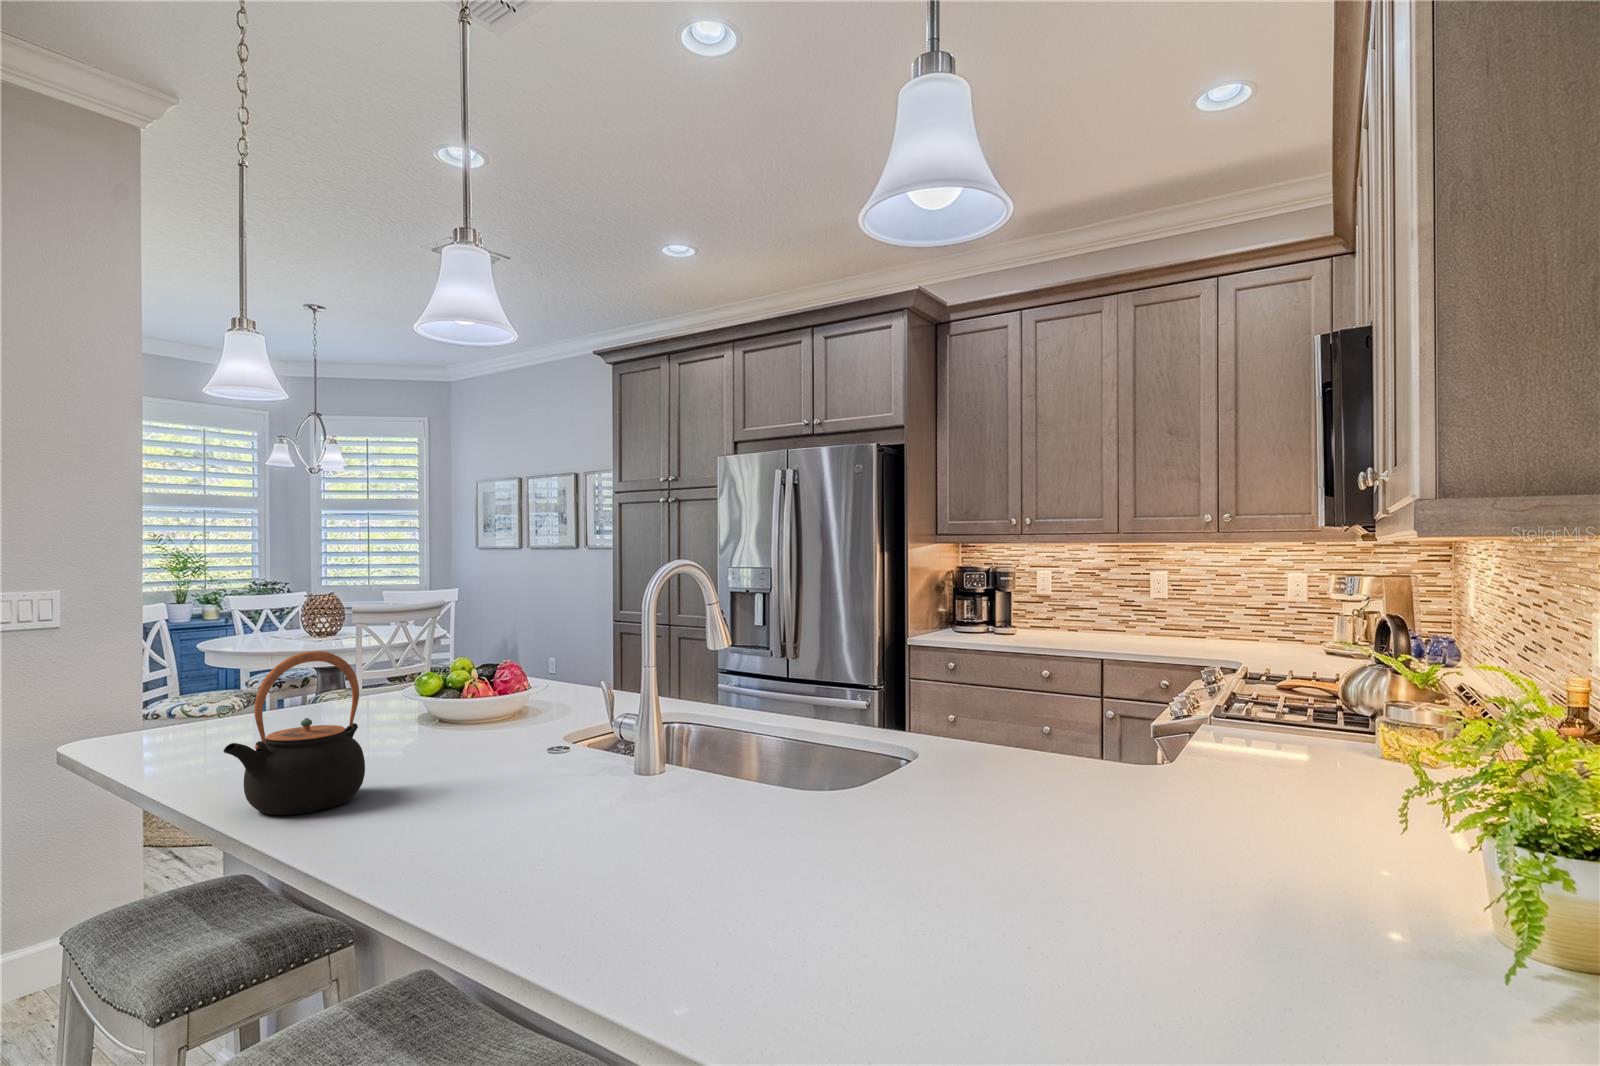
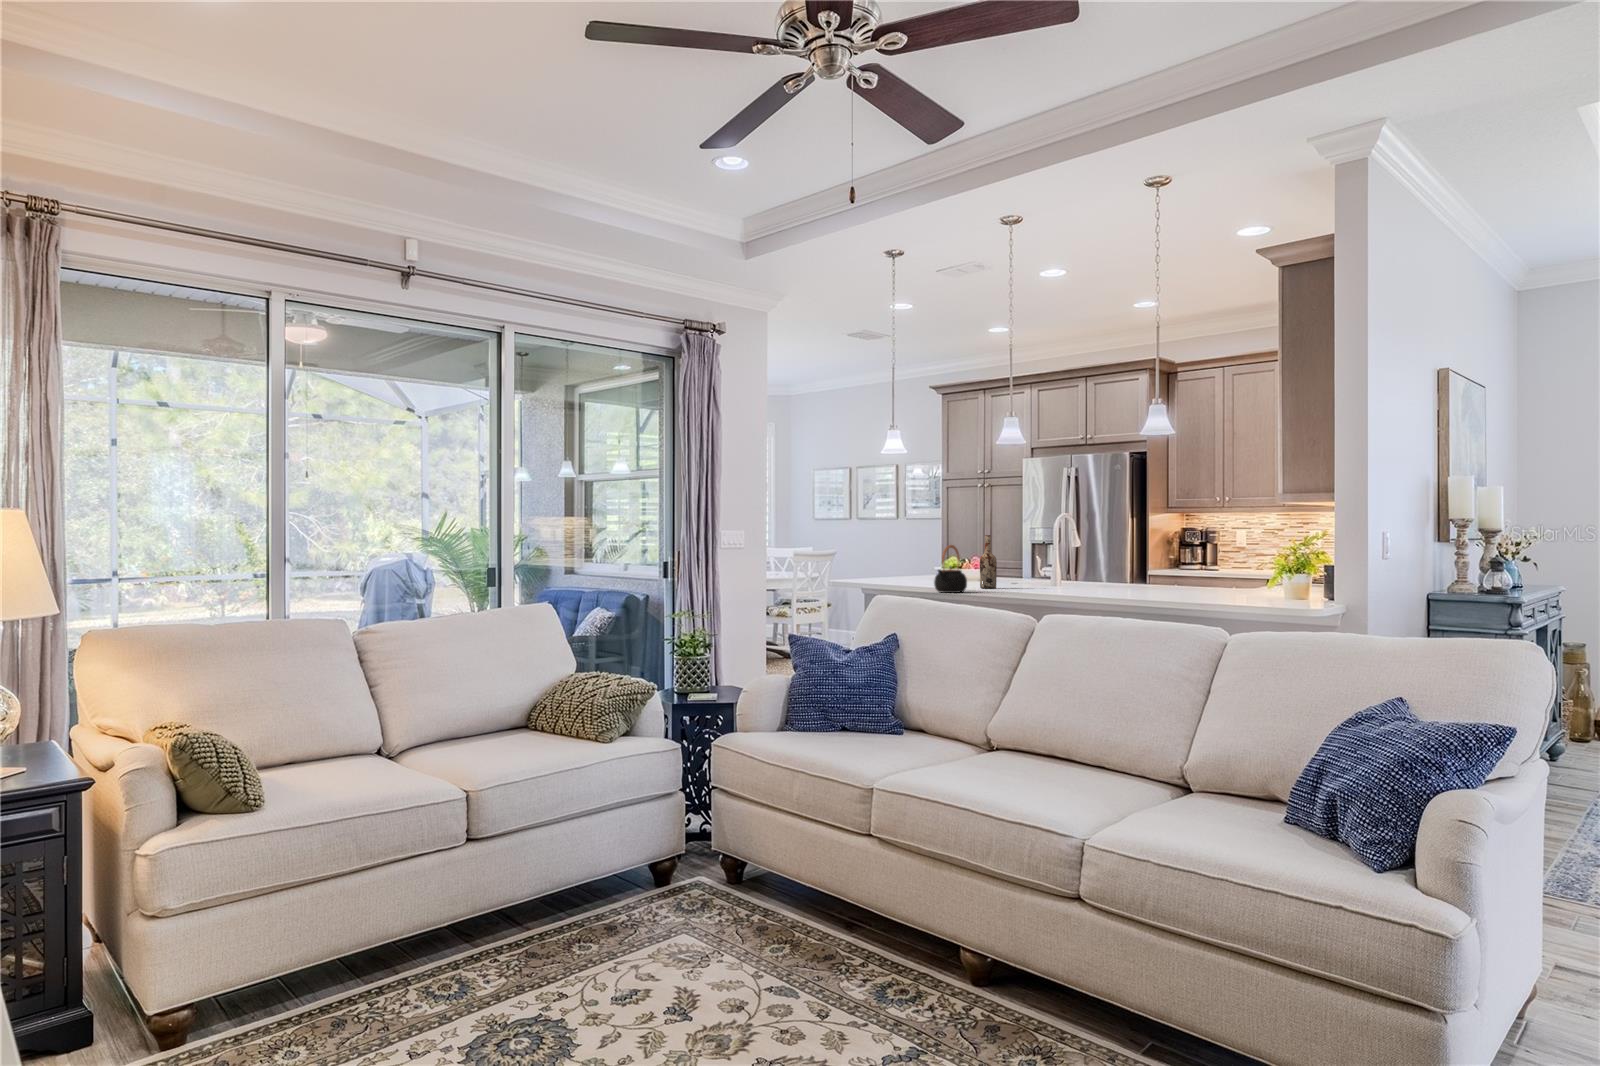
wine bottle: none [492,604,537,746] -> present [980,535,997,589]

